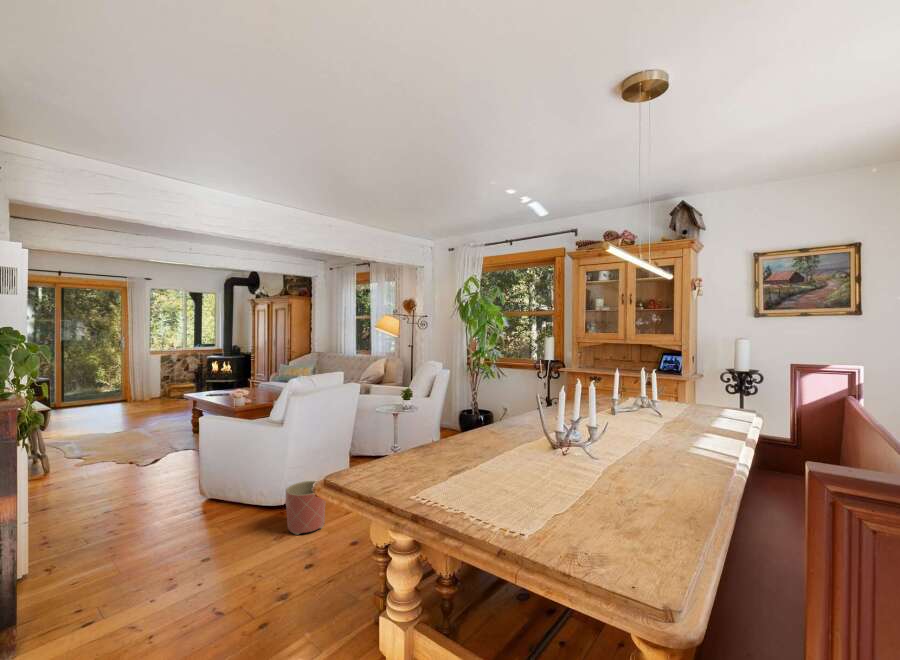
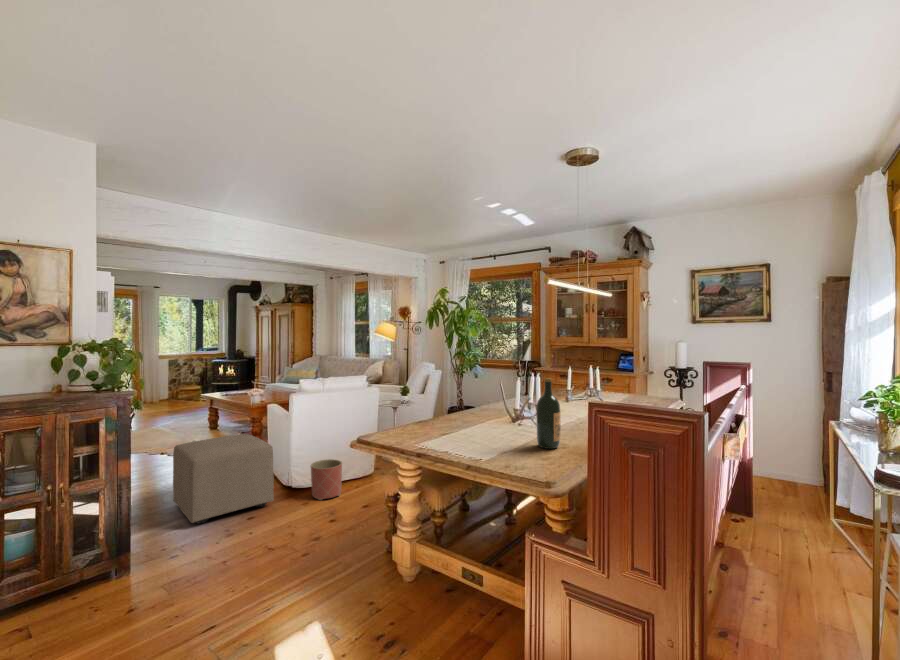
wine bottle: none [605,393,646,509] -> present [536,378,561,449]
ottoman: none [110,448,236,573] -> present [173,434,274,523]

